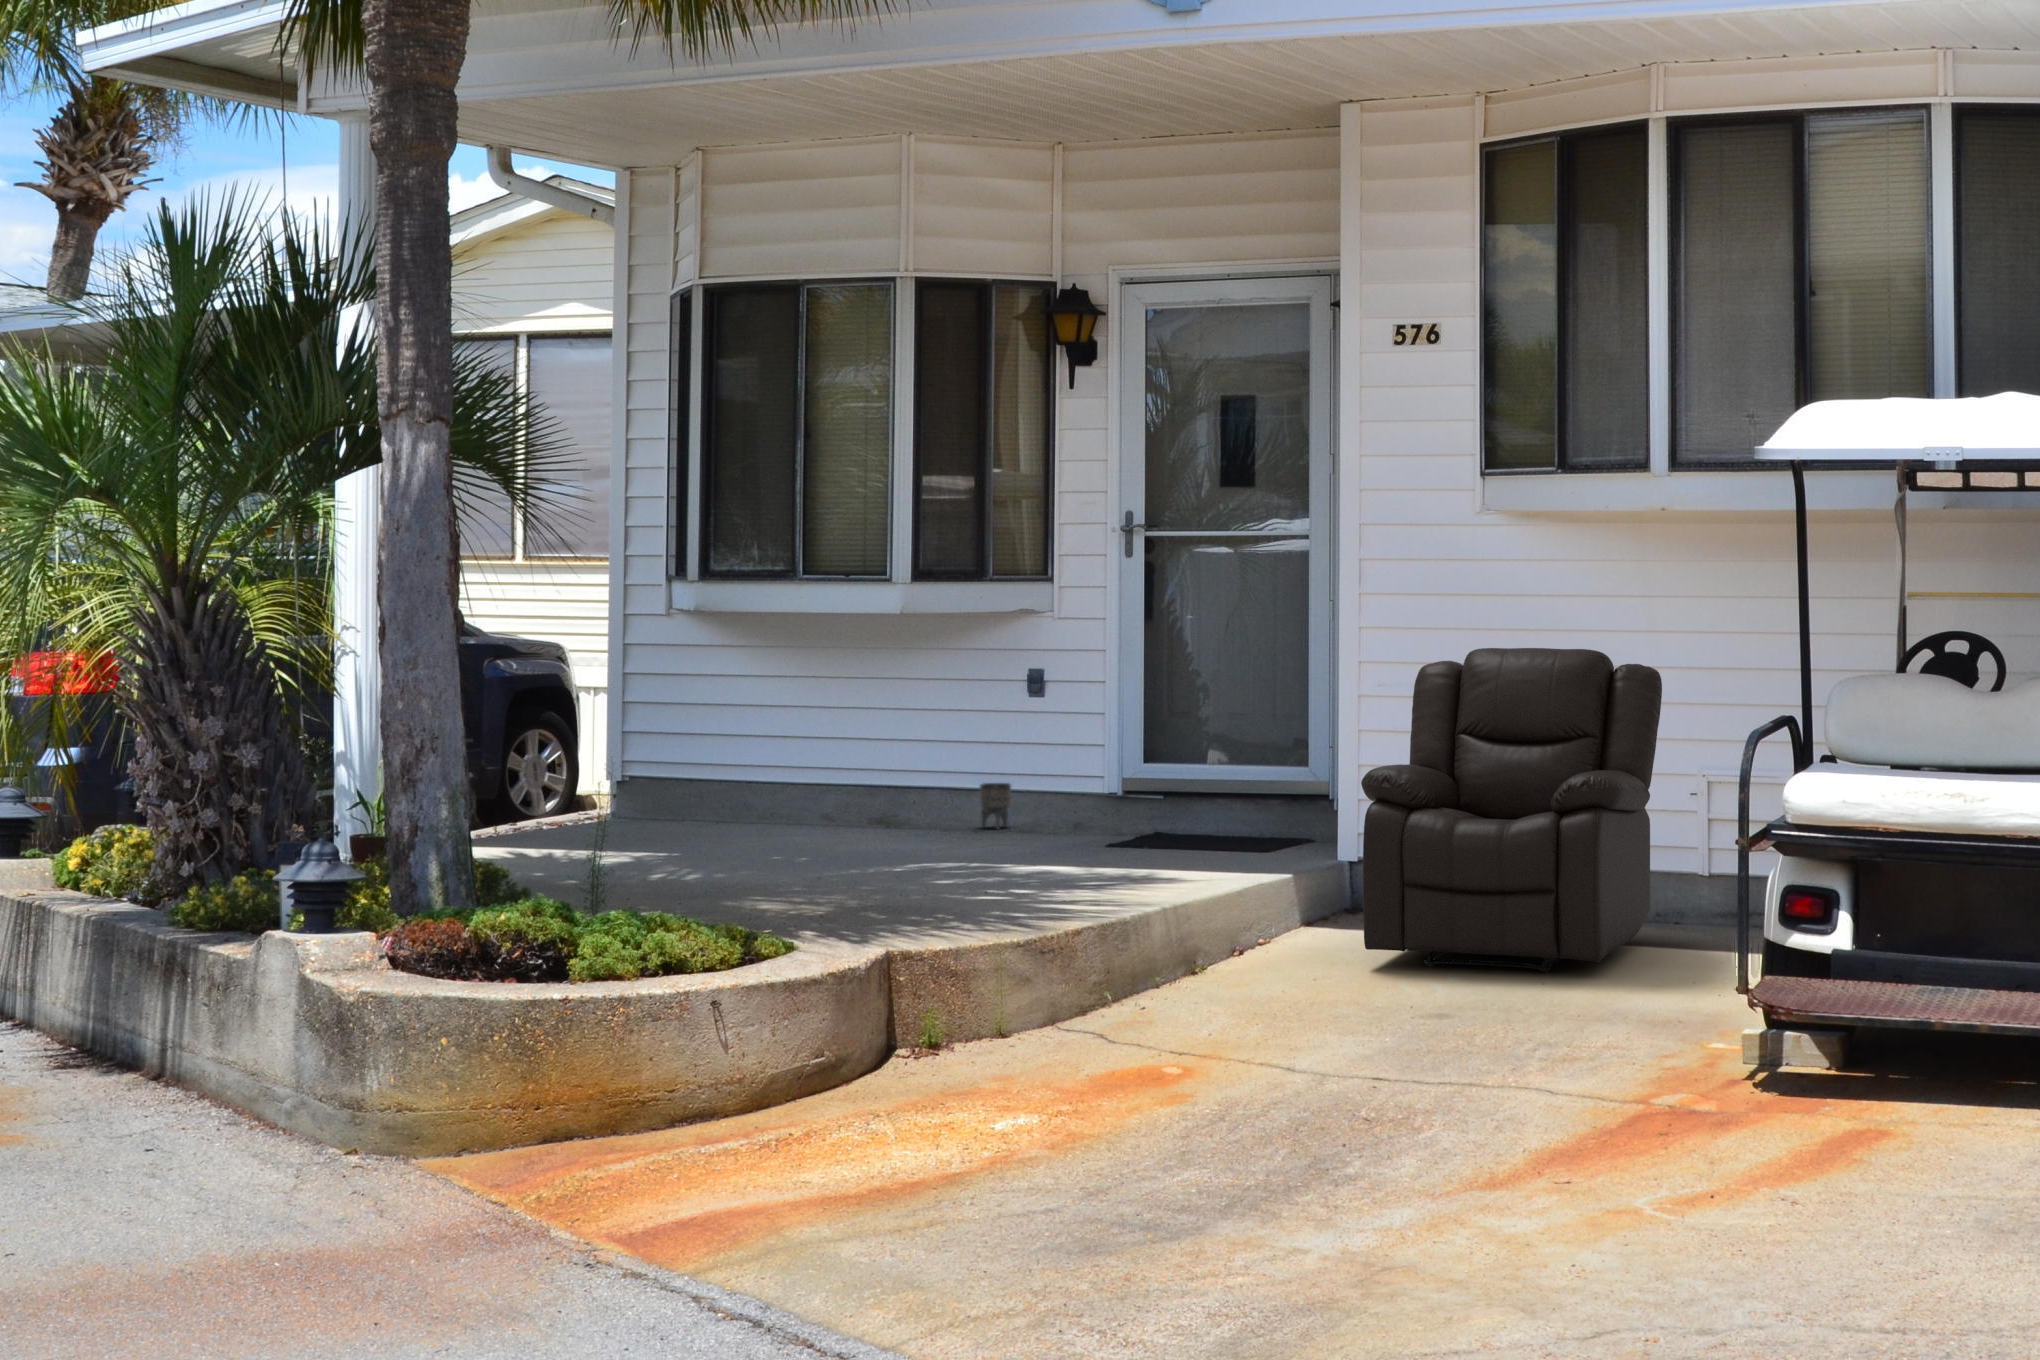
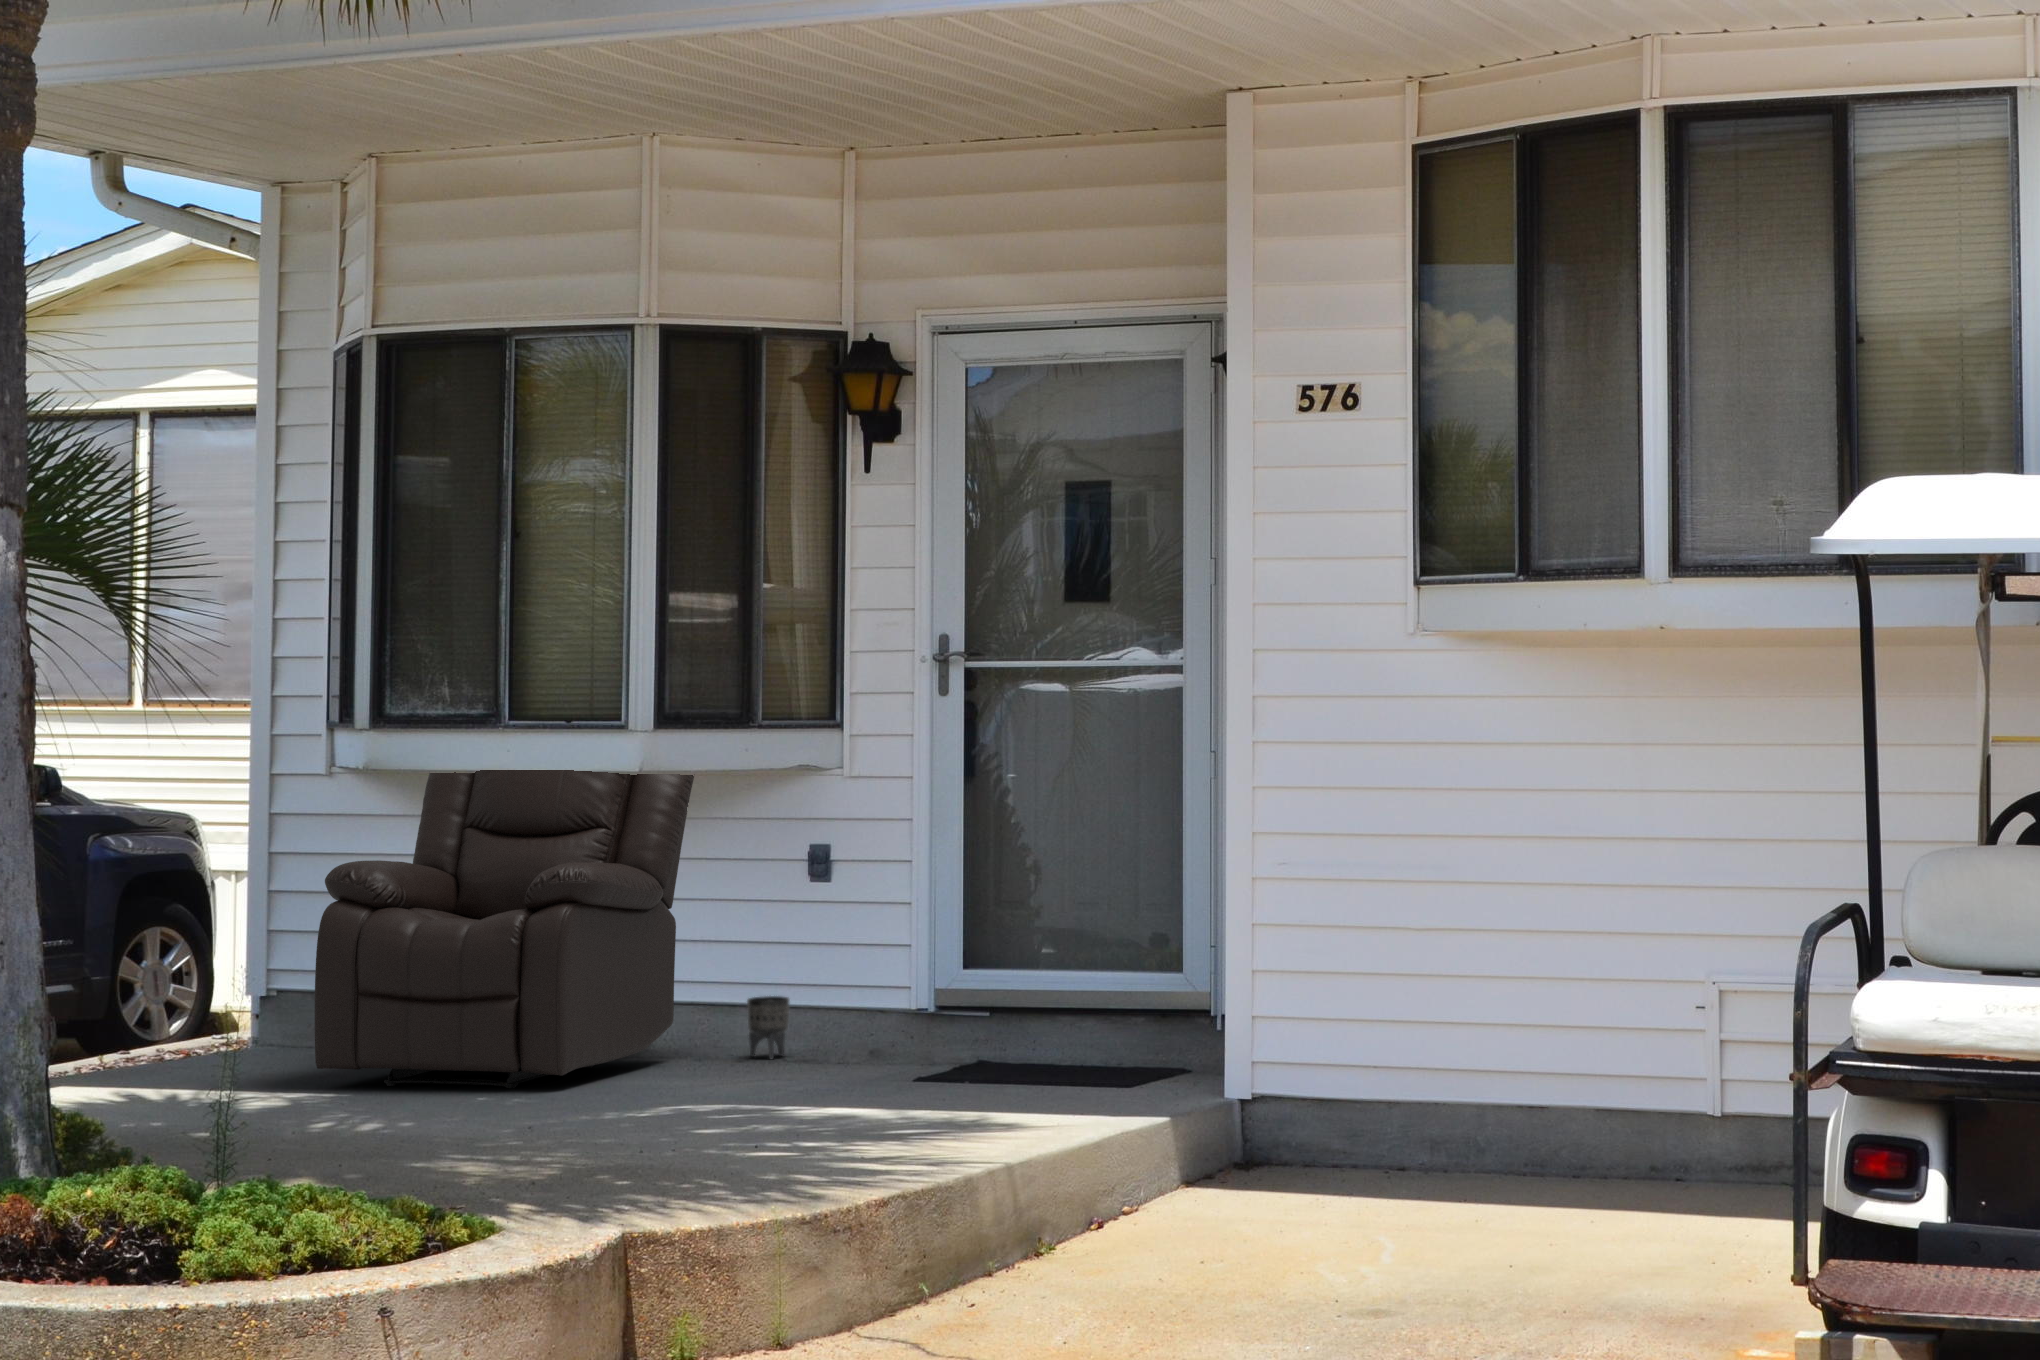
chair: present [1361,648,1662,972] -> present [315,770,694,1088]

